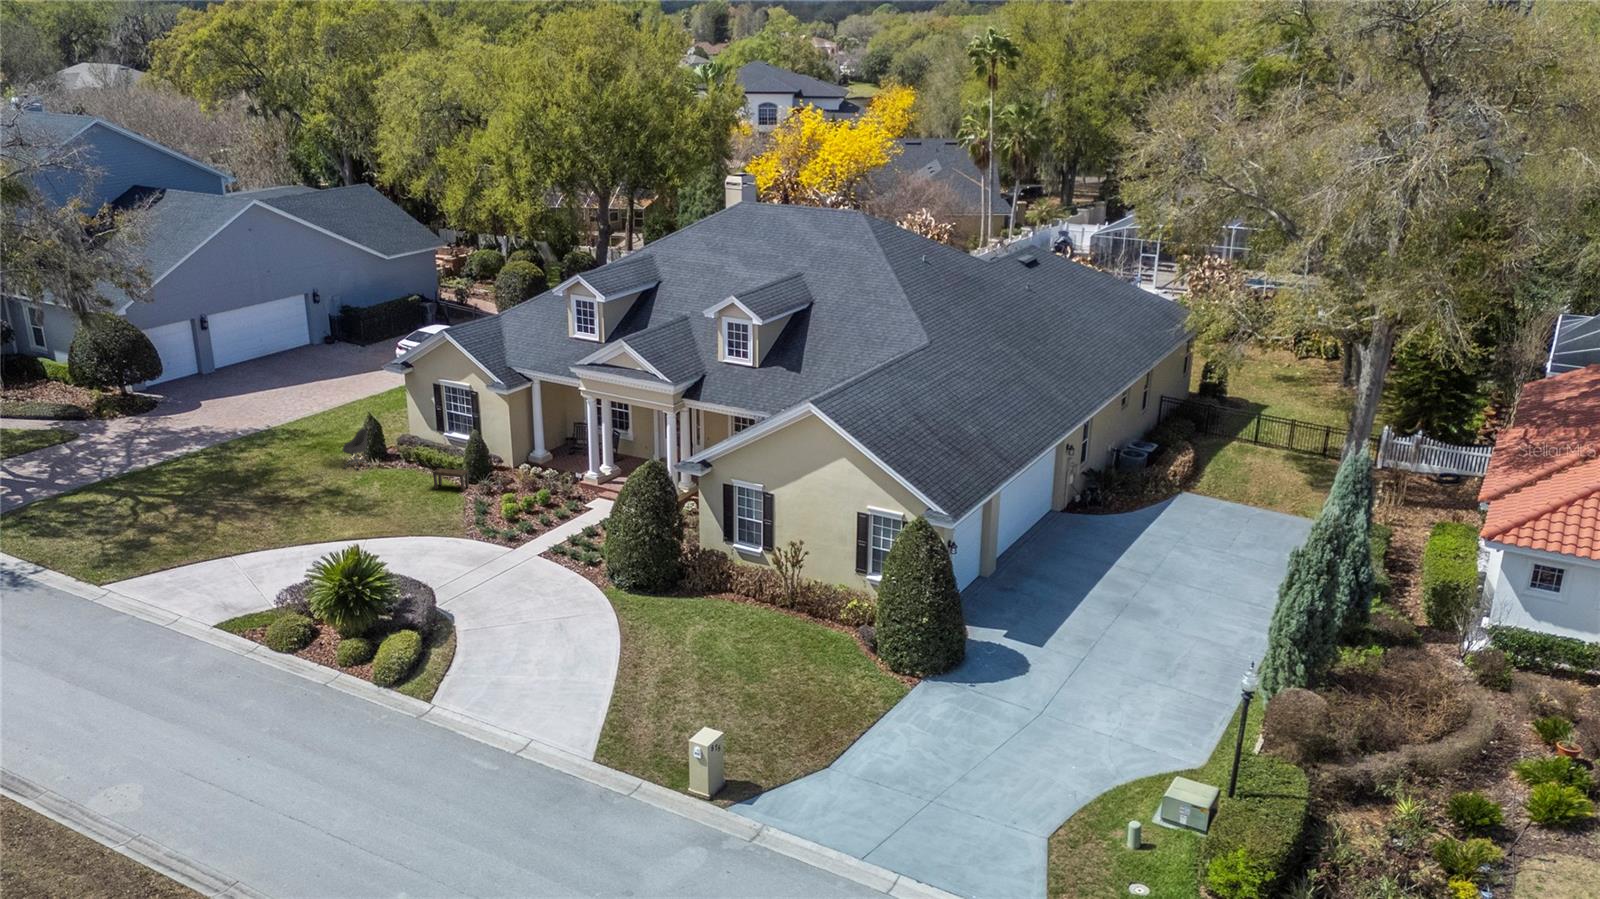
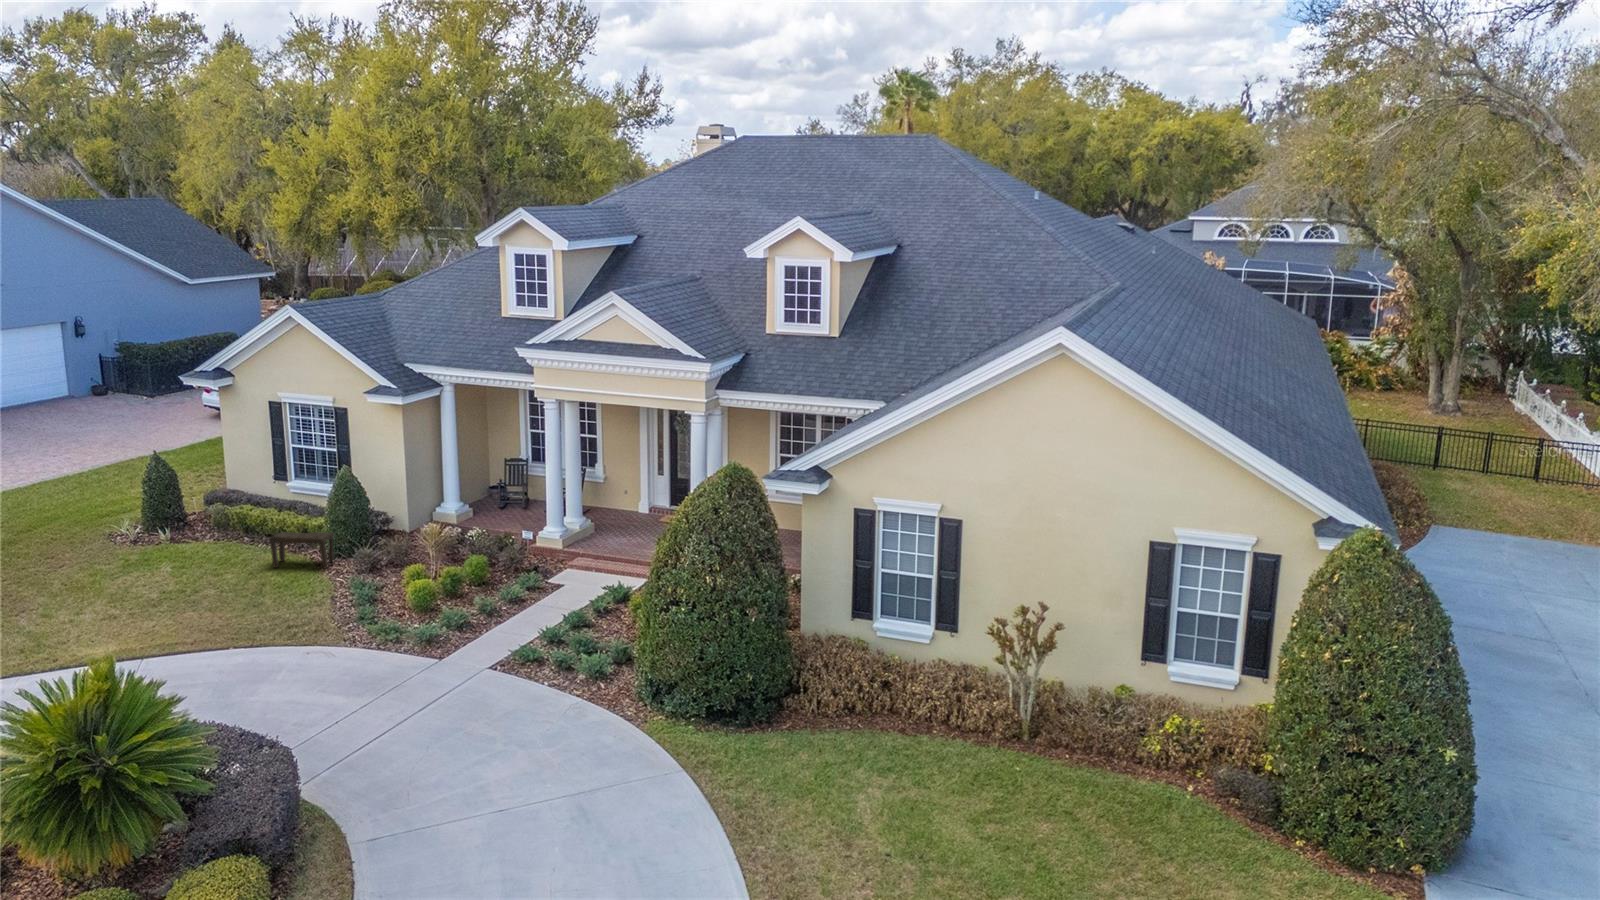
chair: present [342,429,370,470] -> none [102,476,154,546]

